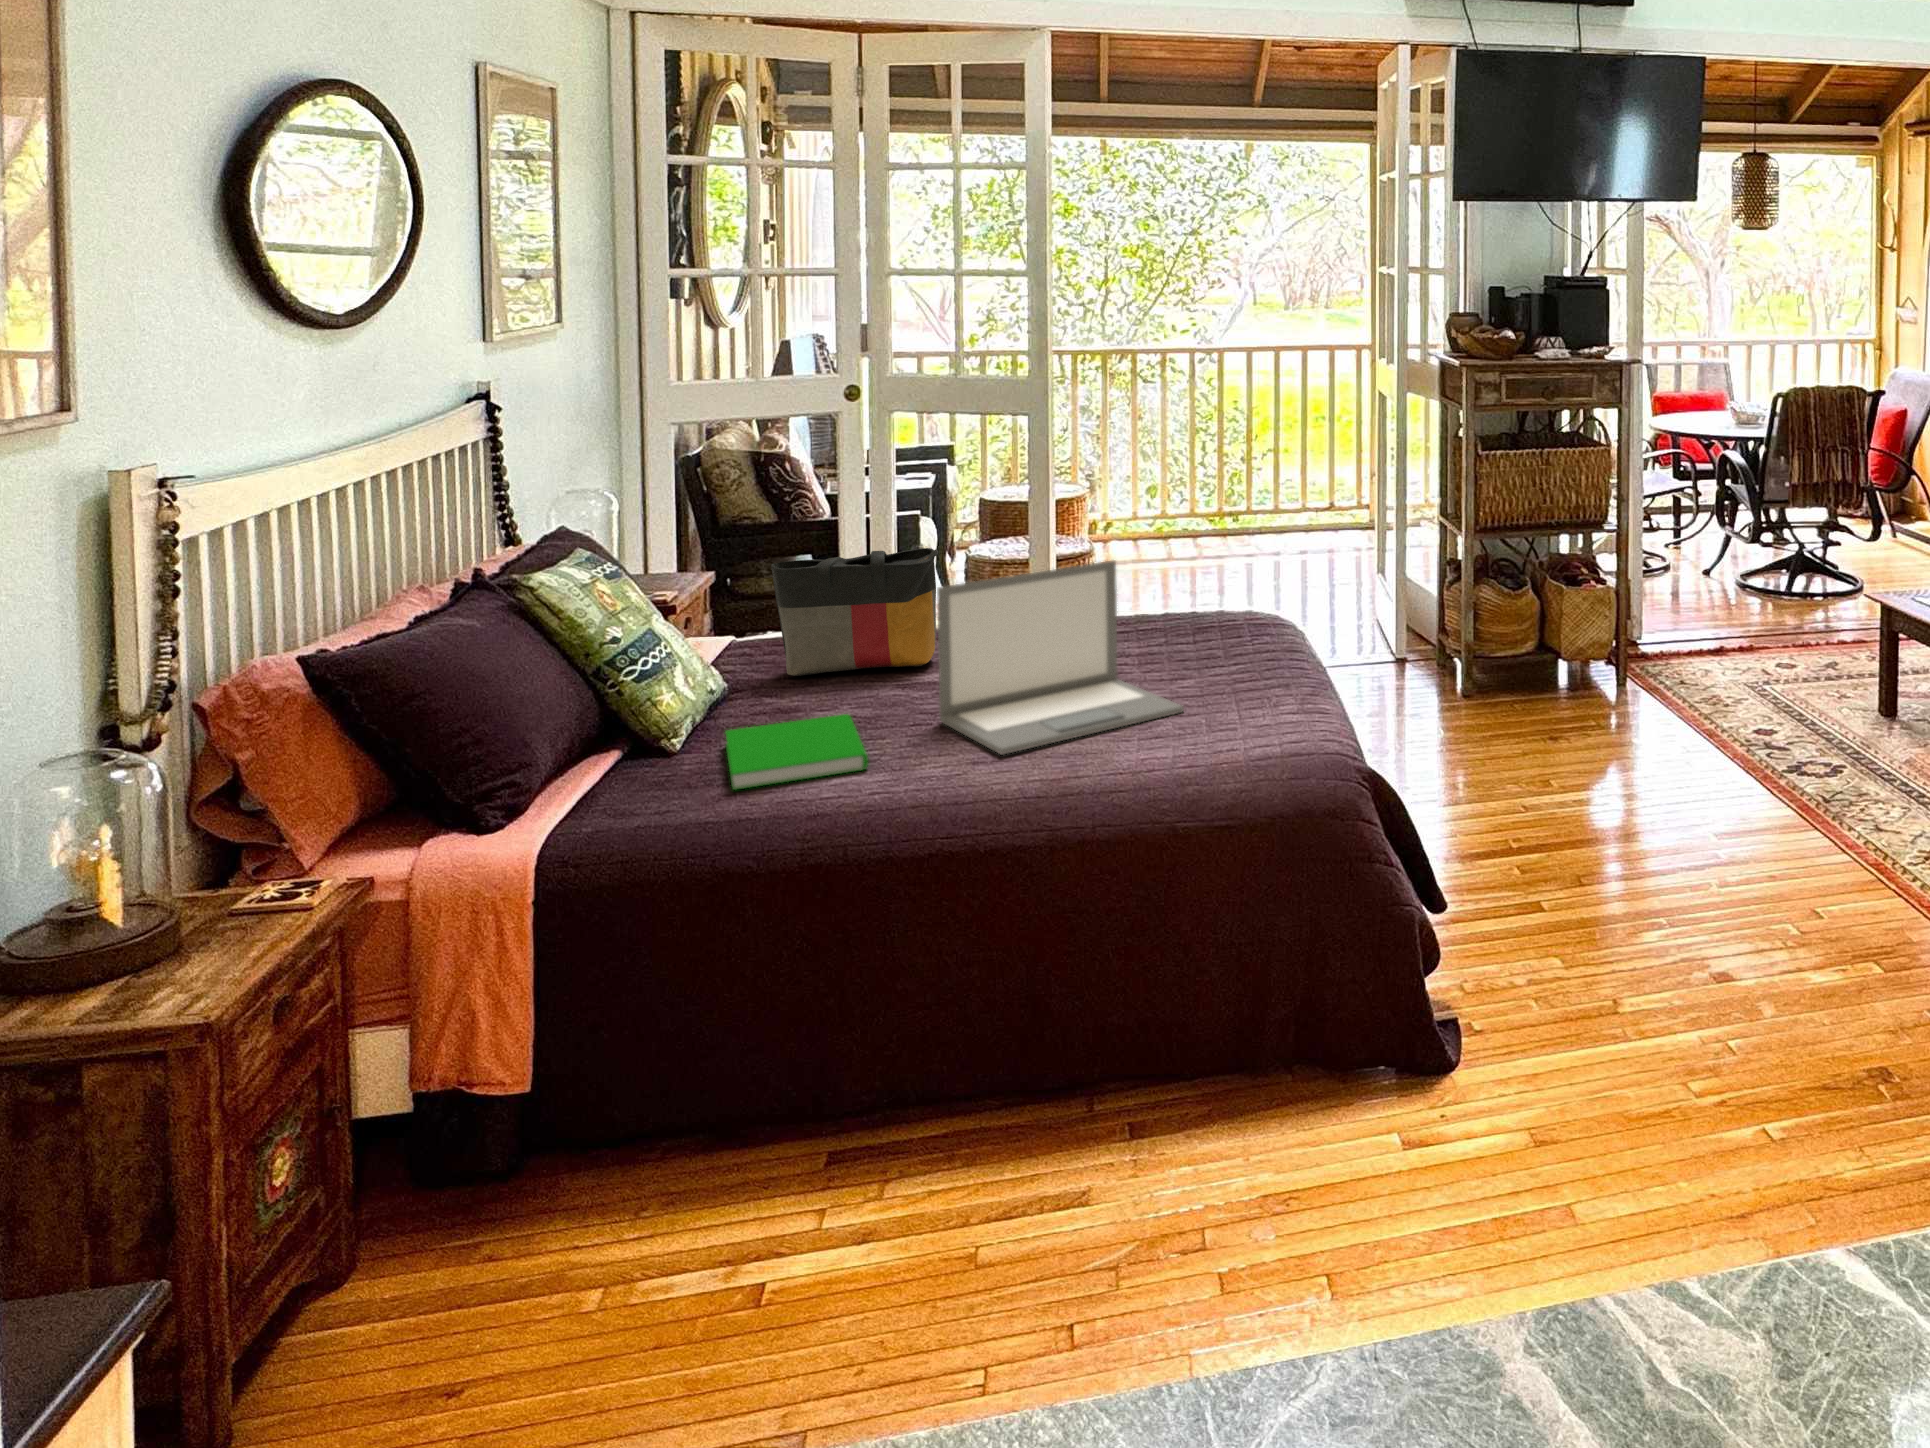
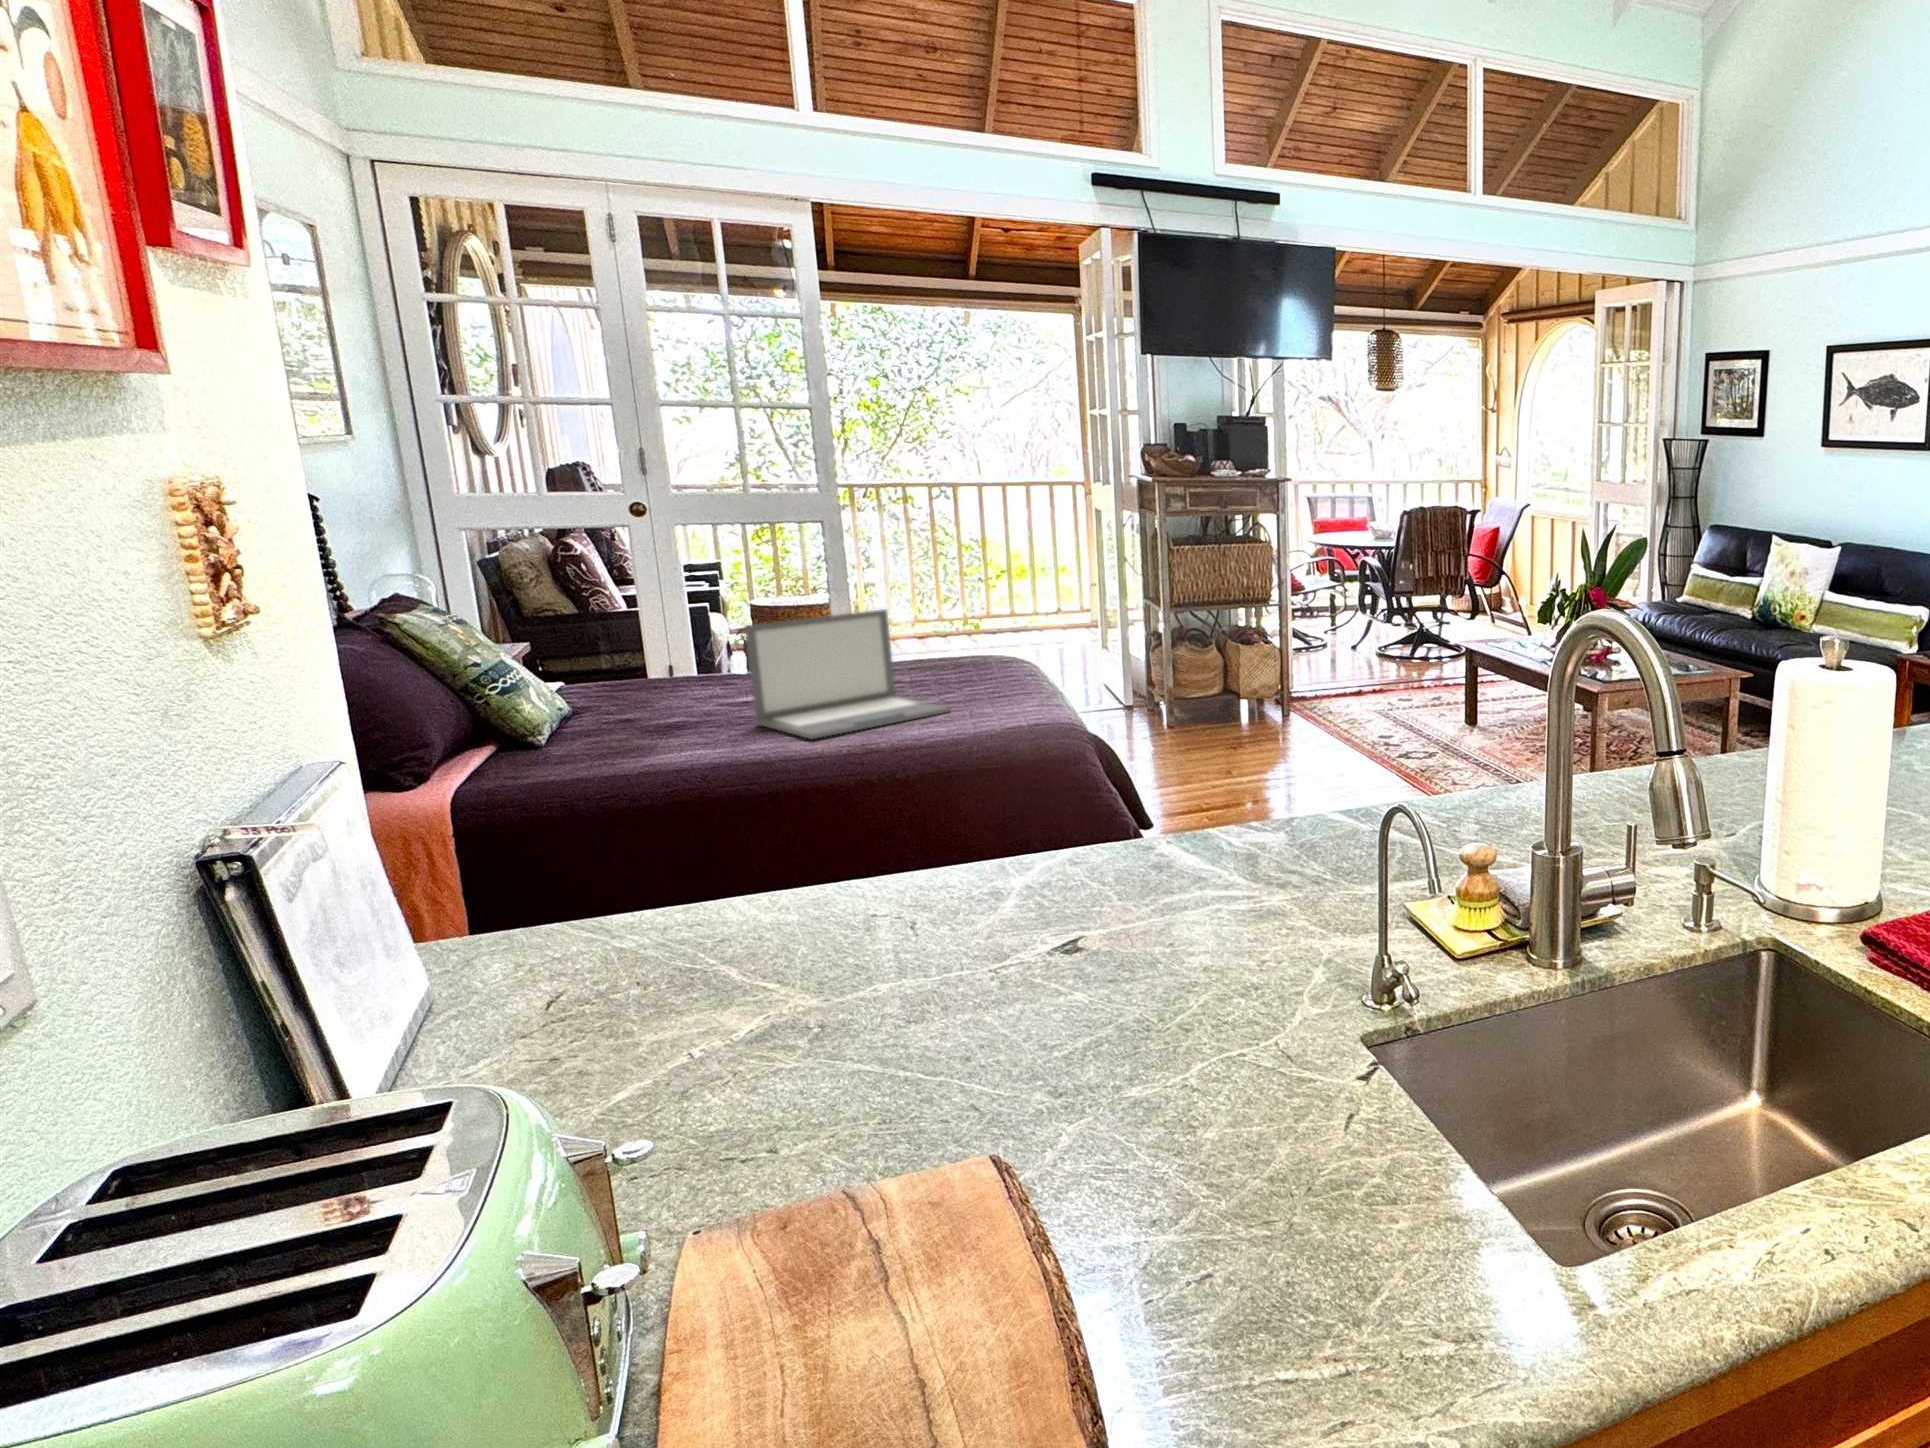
tote bag: present [771,548,938,676] -> none [594,607,742,704]
book: present [726,714,869,790] -> none [579,721,705,767]

